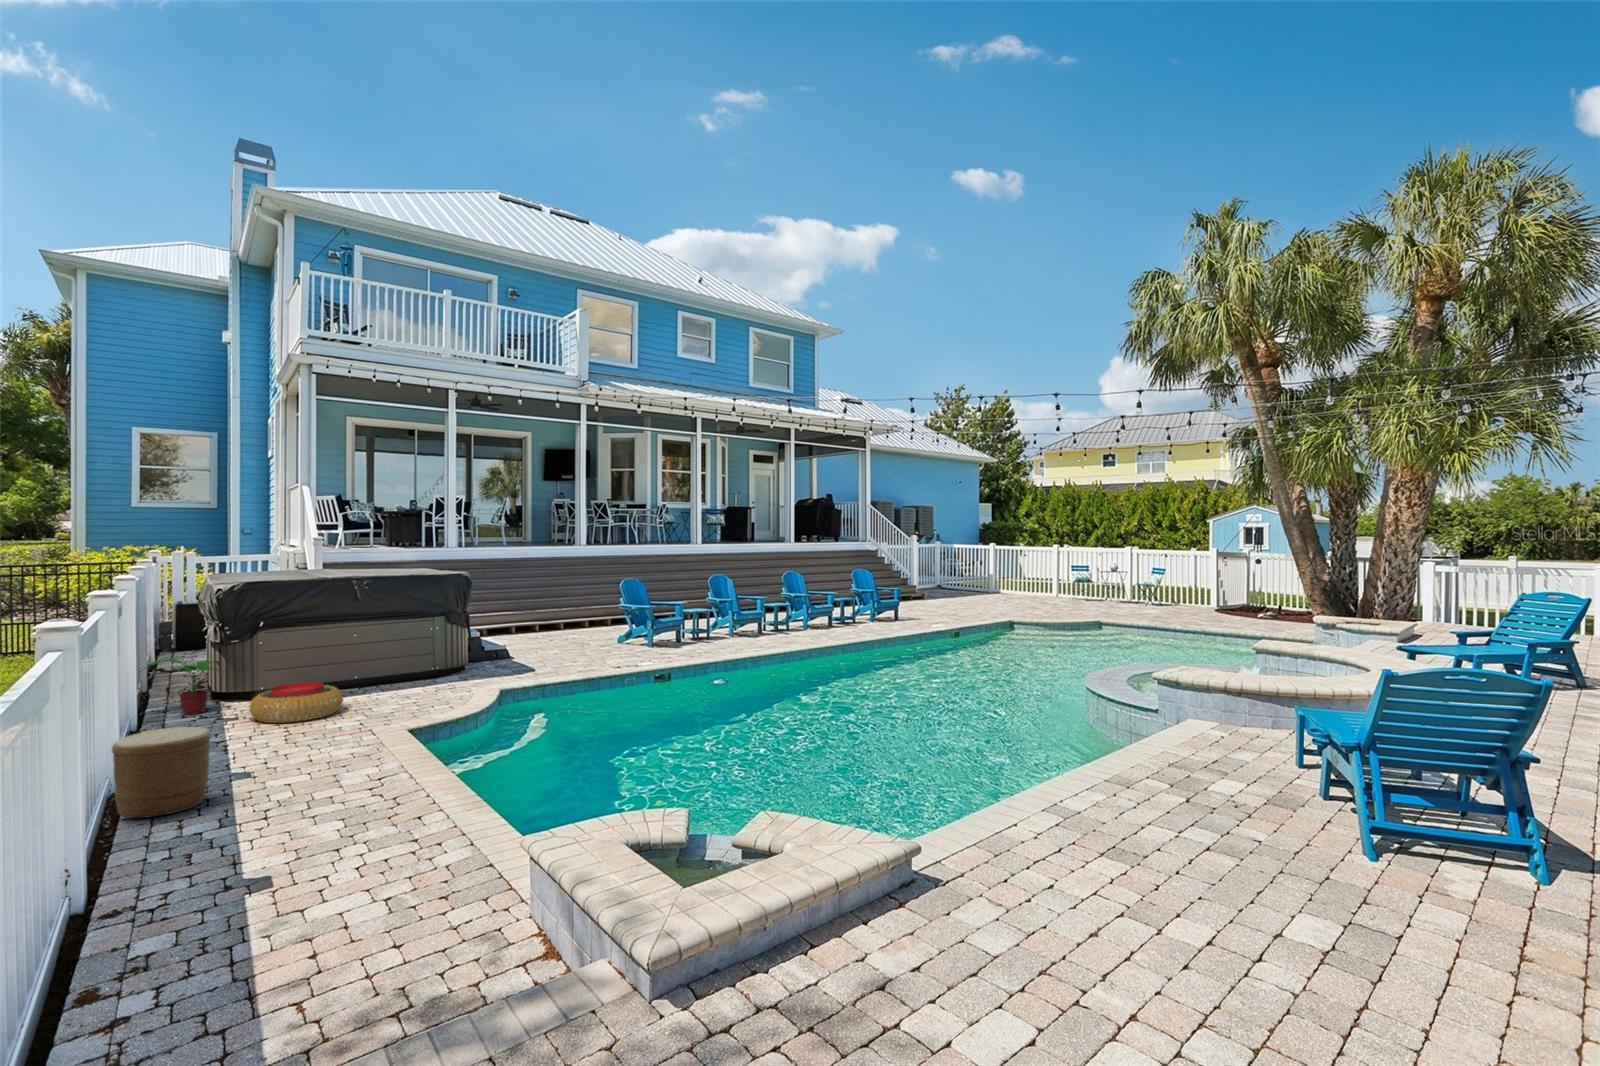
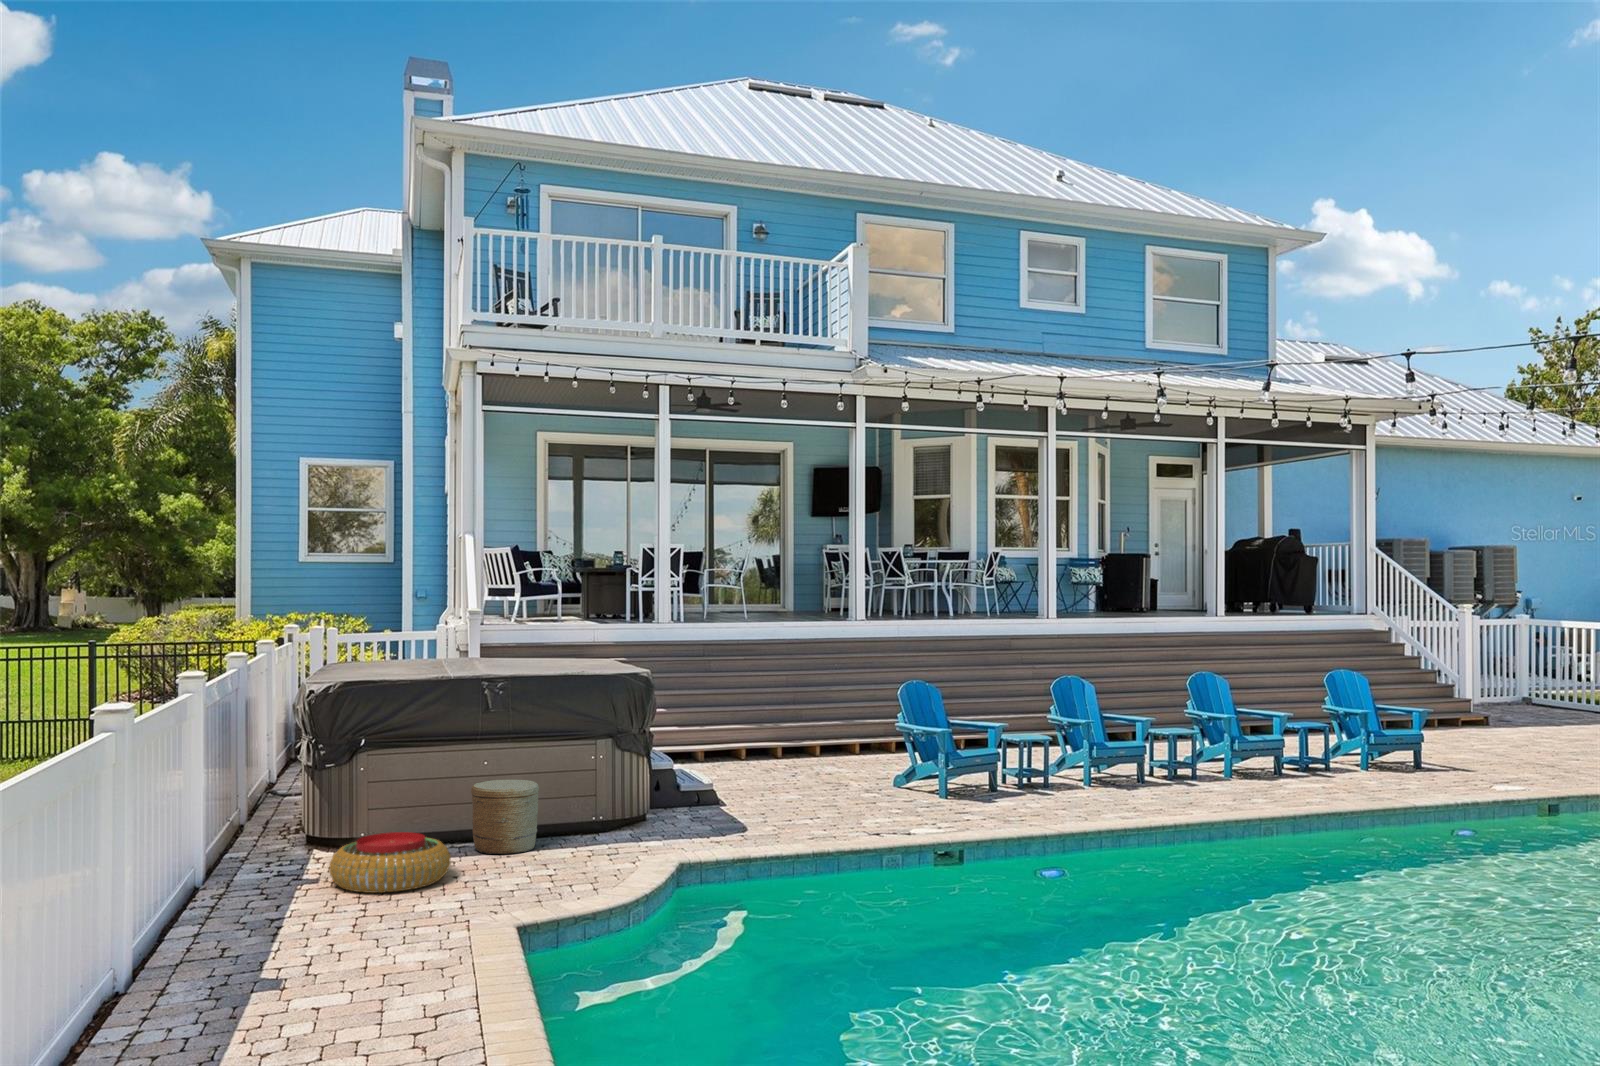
potted plant: present [143,659,220,715] -> none [214,786,310,868]
woven basket: present [112,727,211,818] -> present [471,780,539,855]

